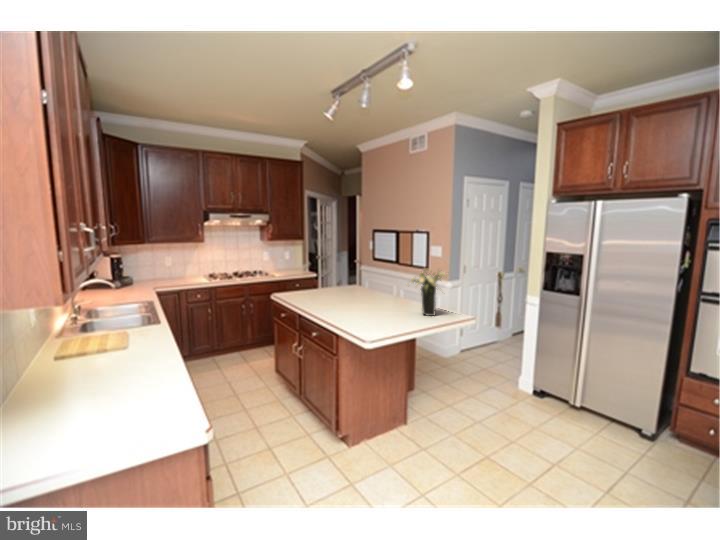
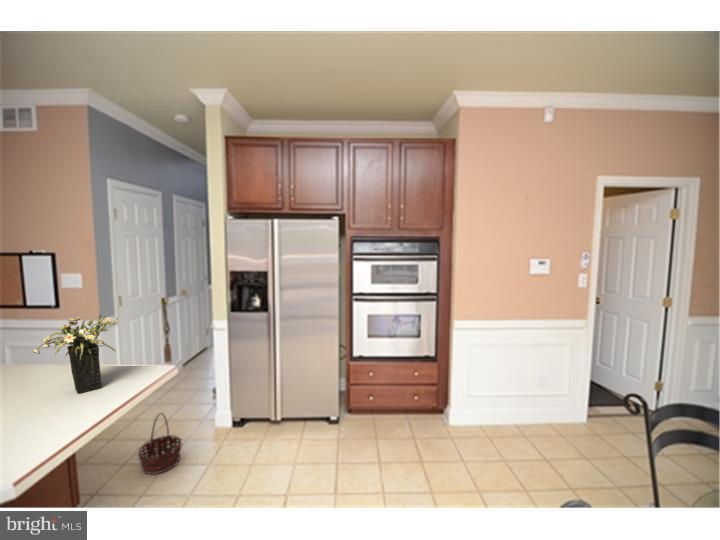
basket: none [455,355,487,399] -> present [138,413,182,474]

